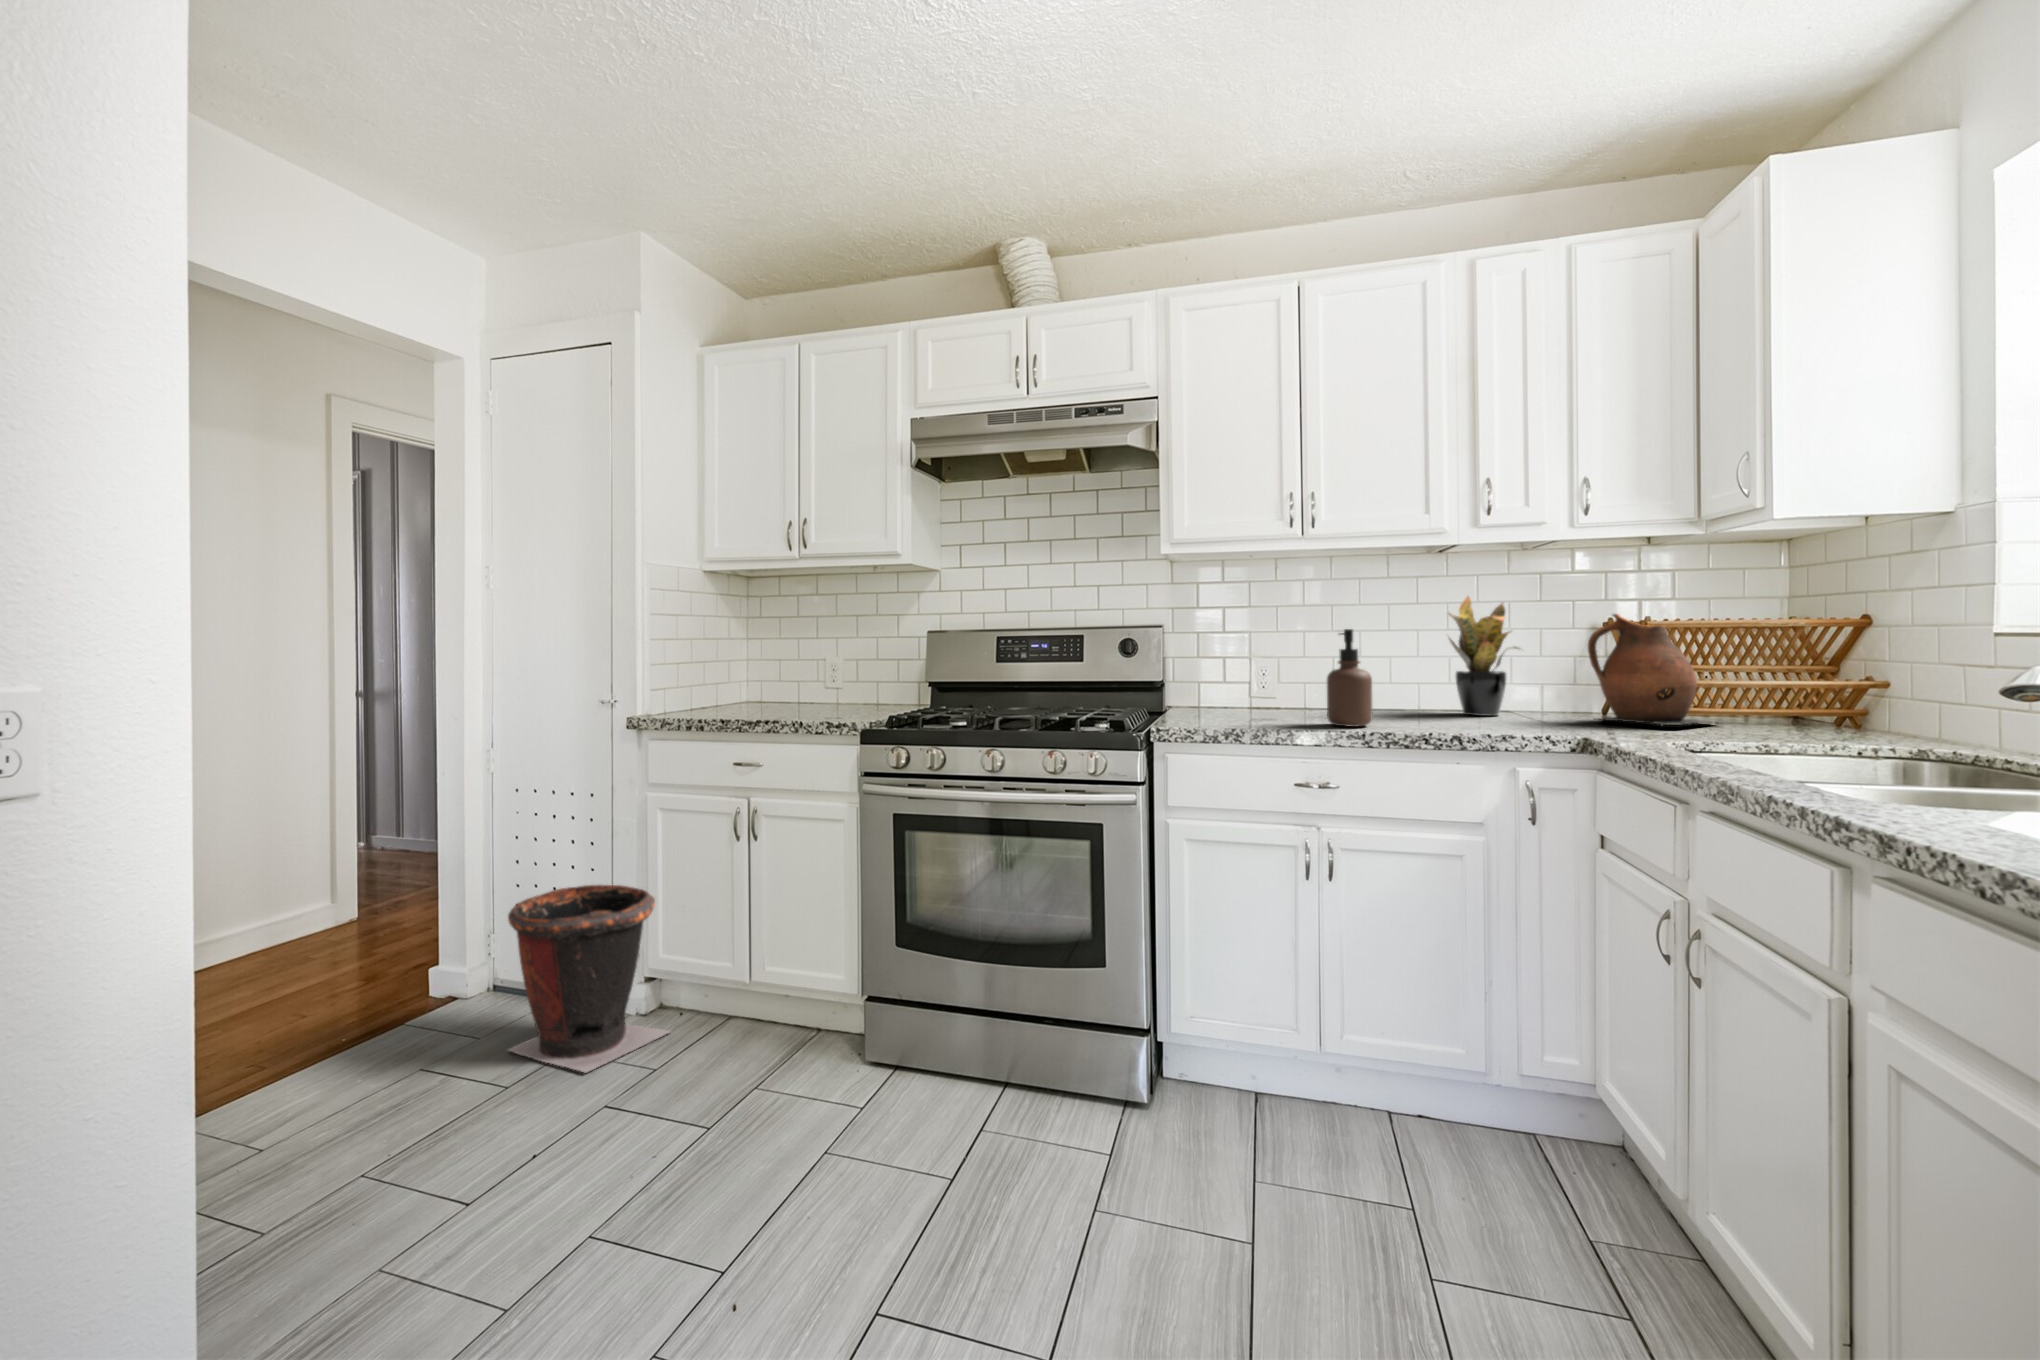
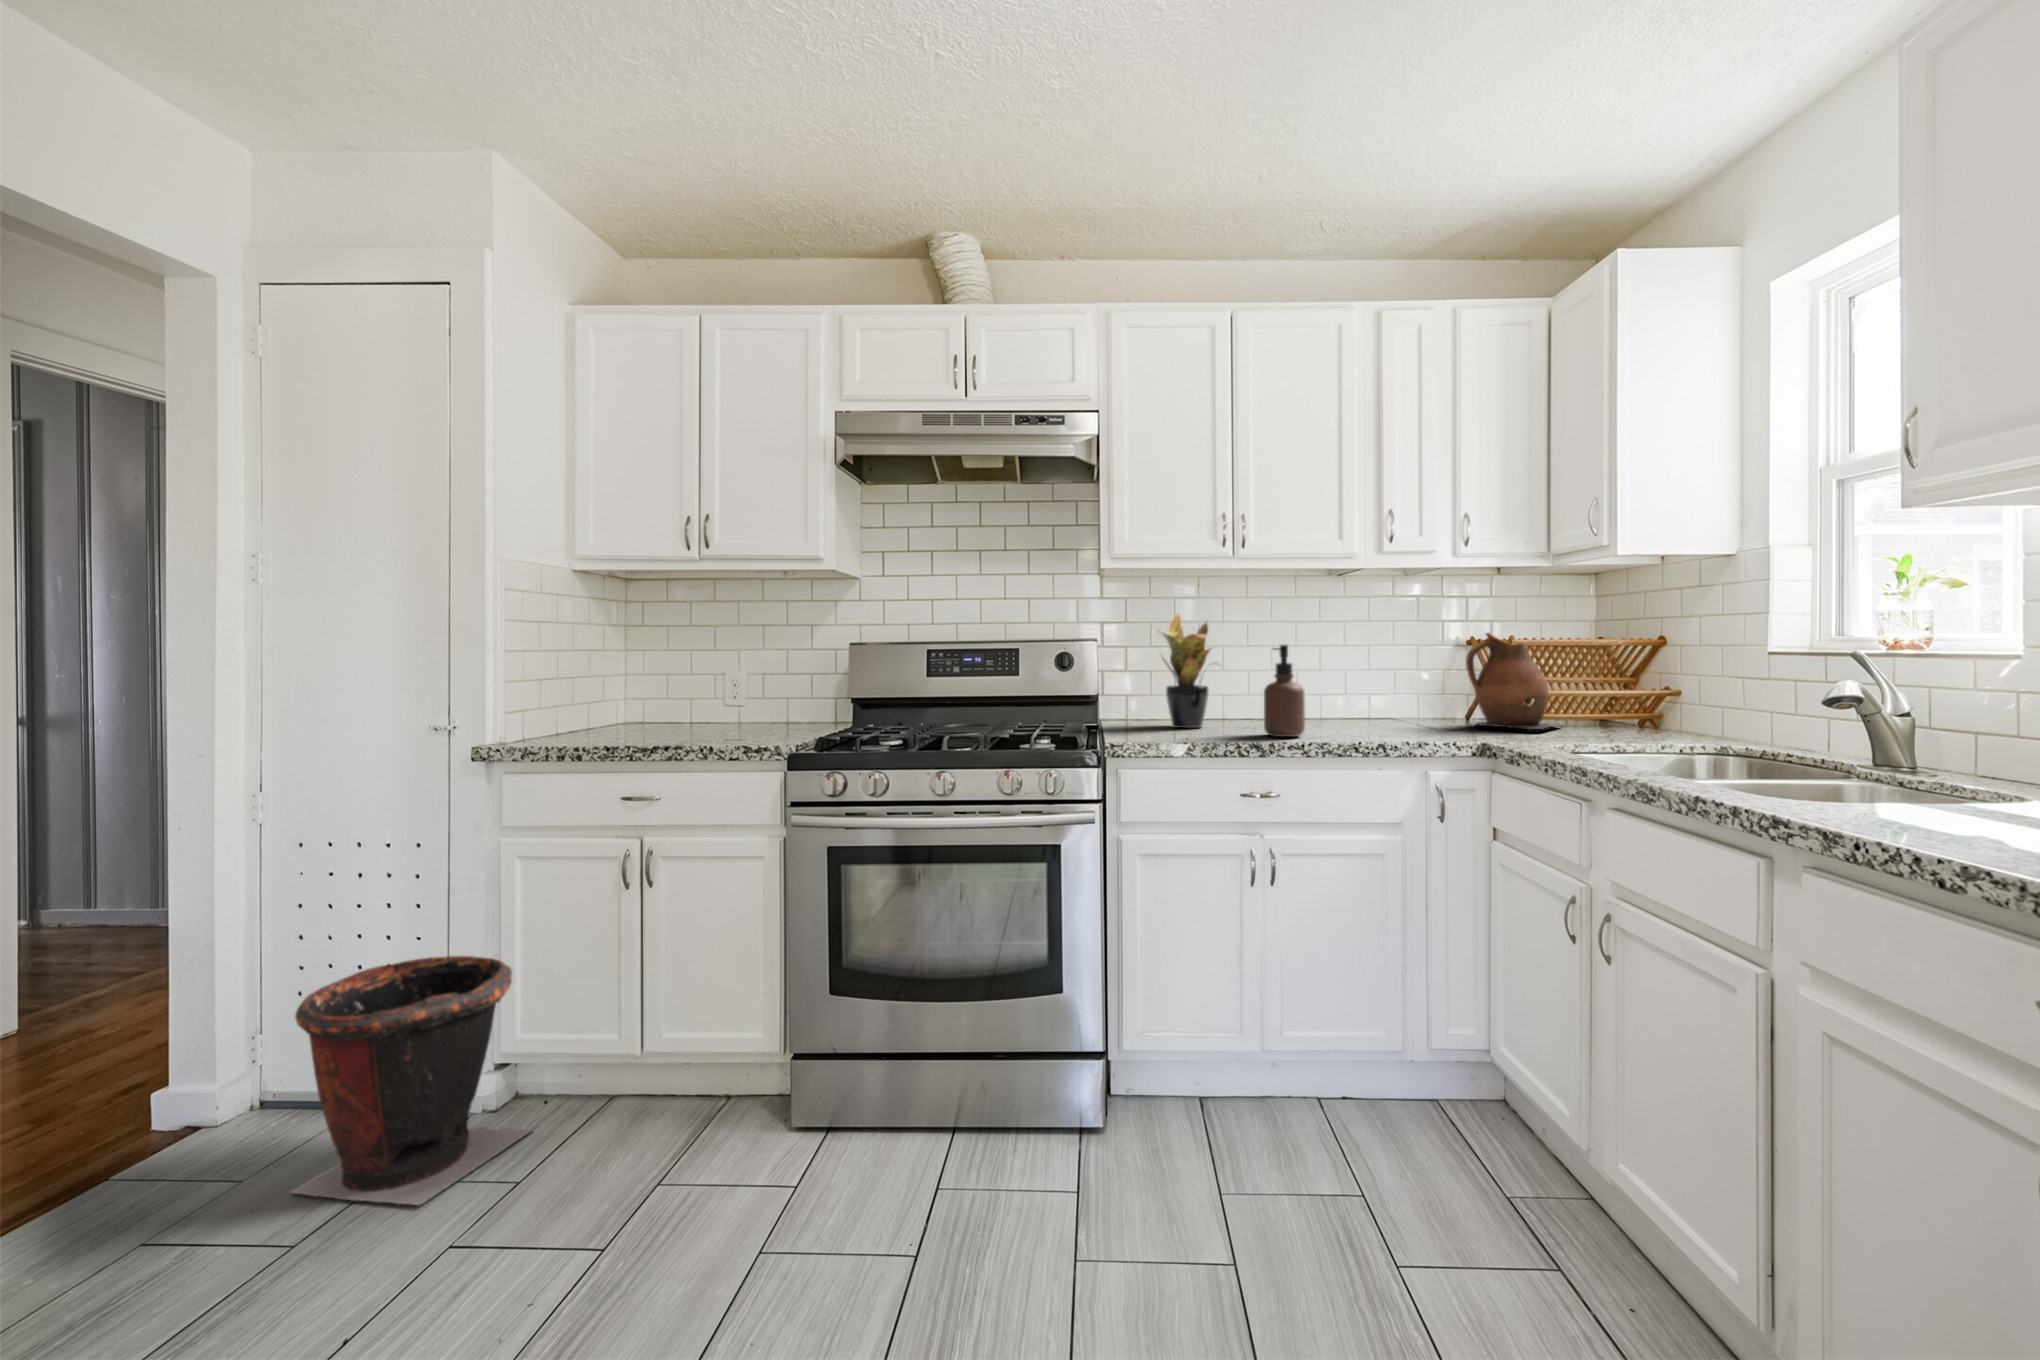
potted plant: present [1449,597,1520,716] -> present [1161,615,1214,728]

